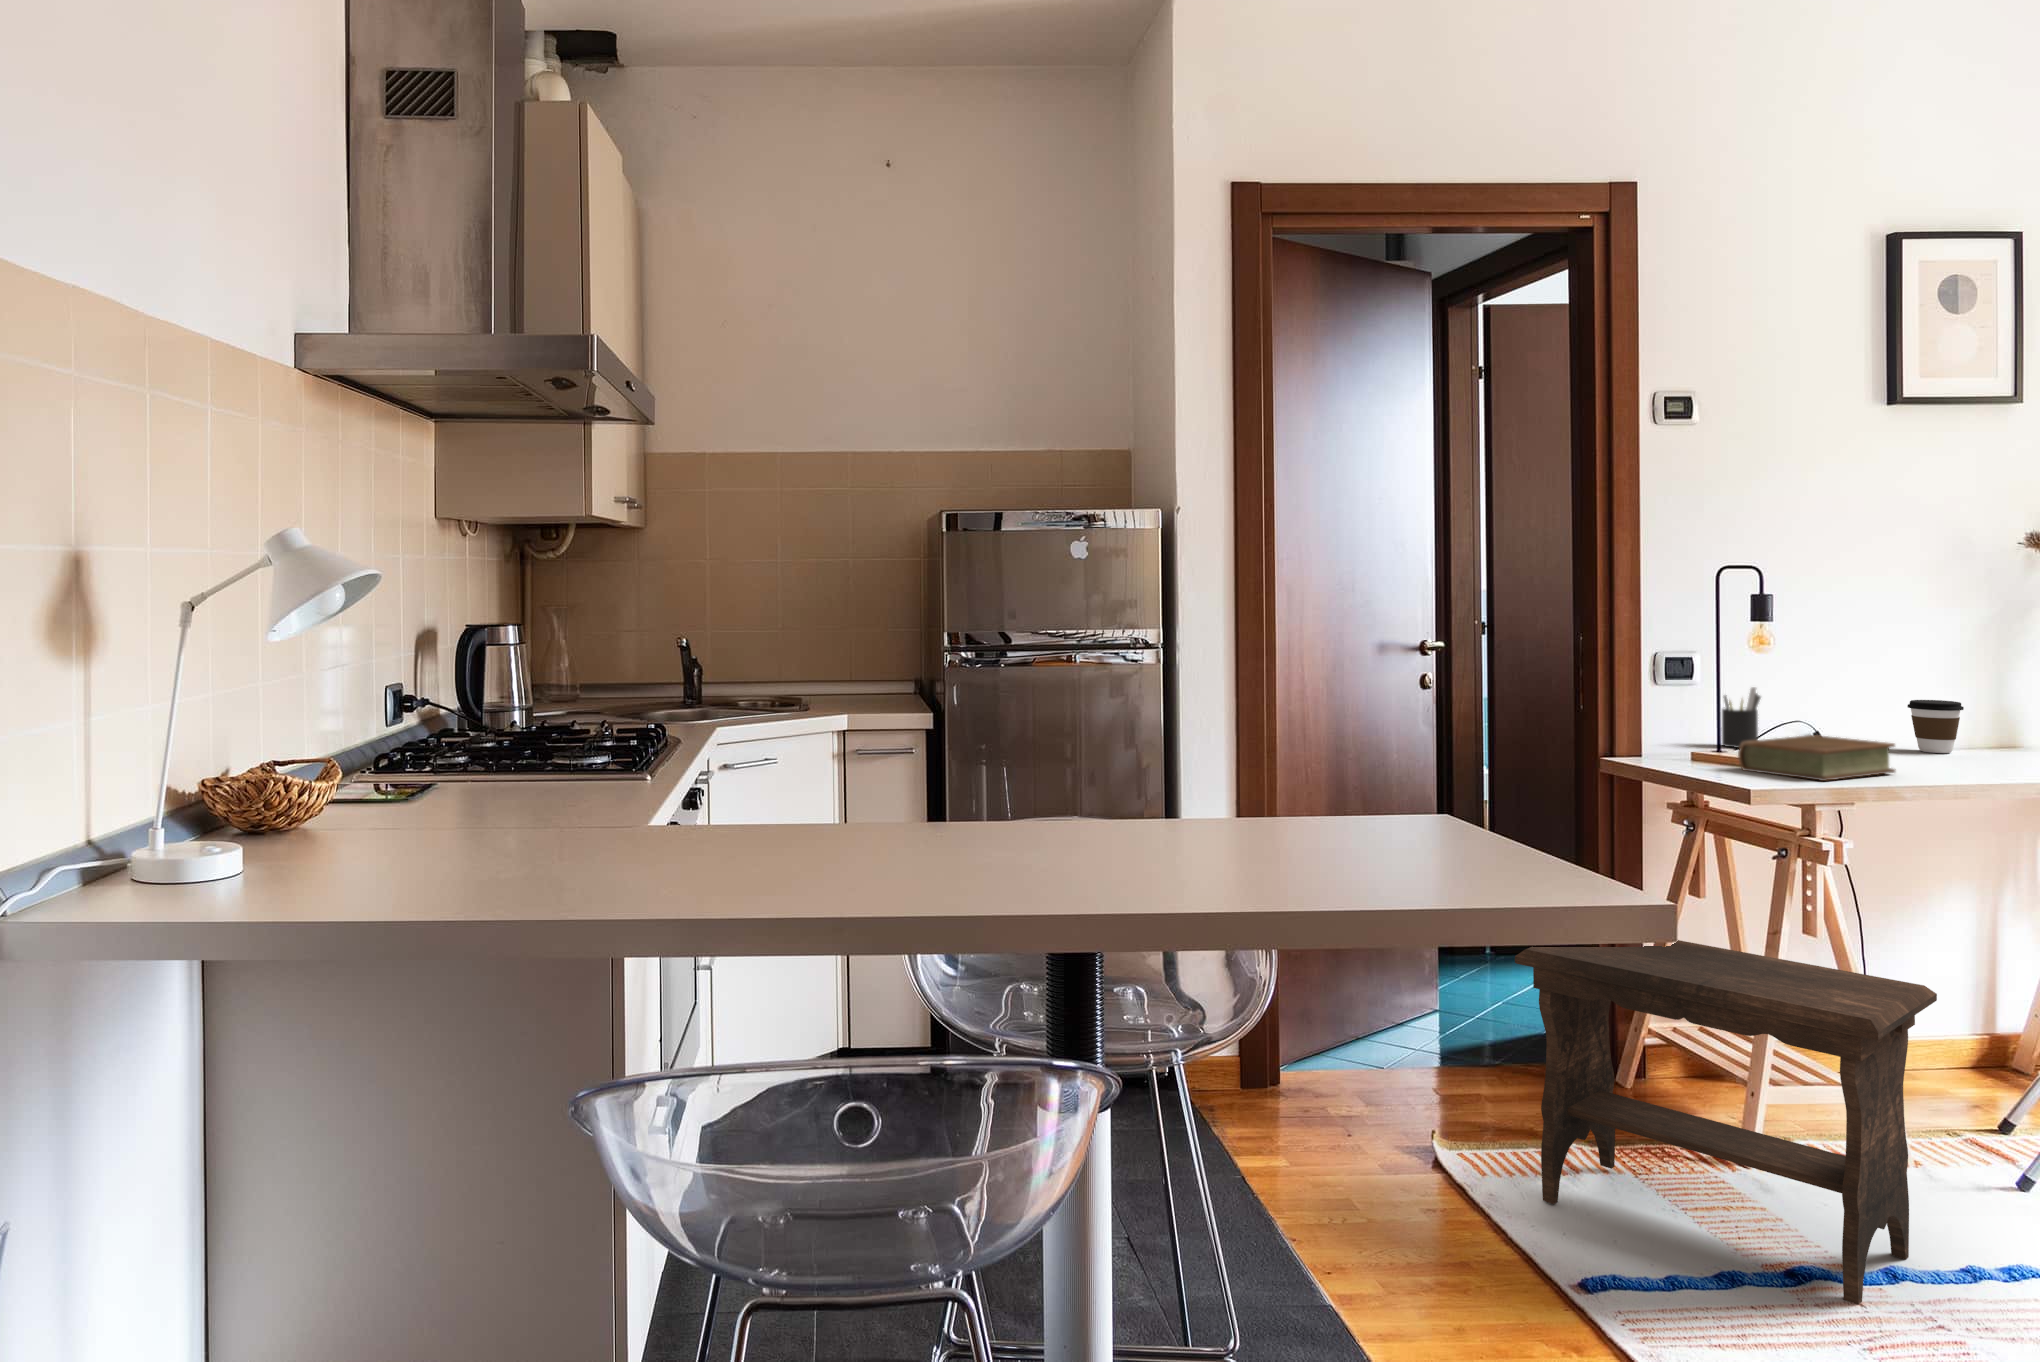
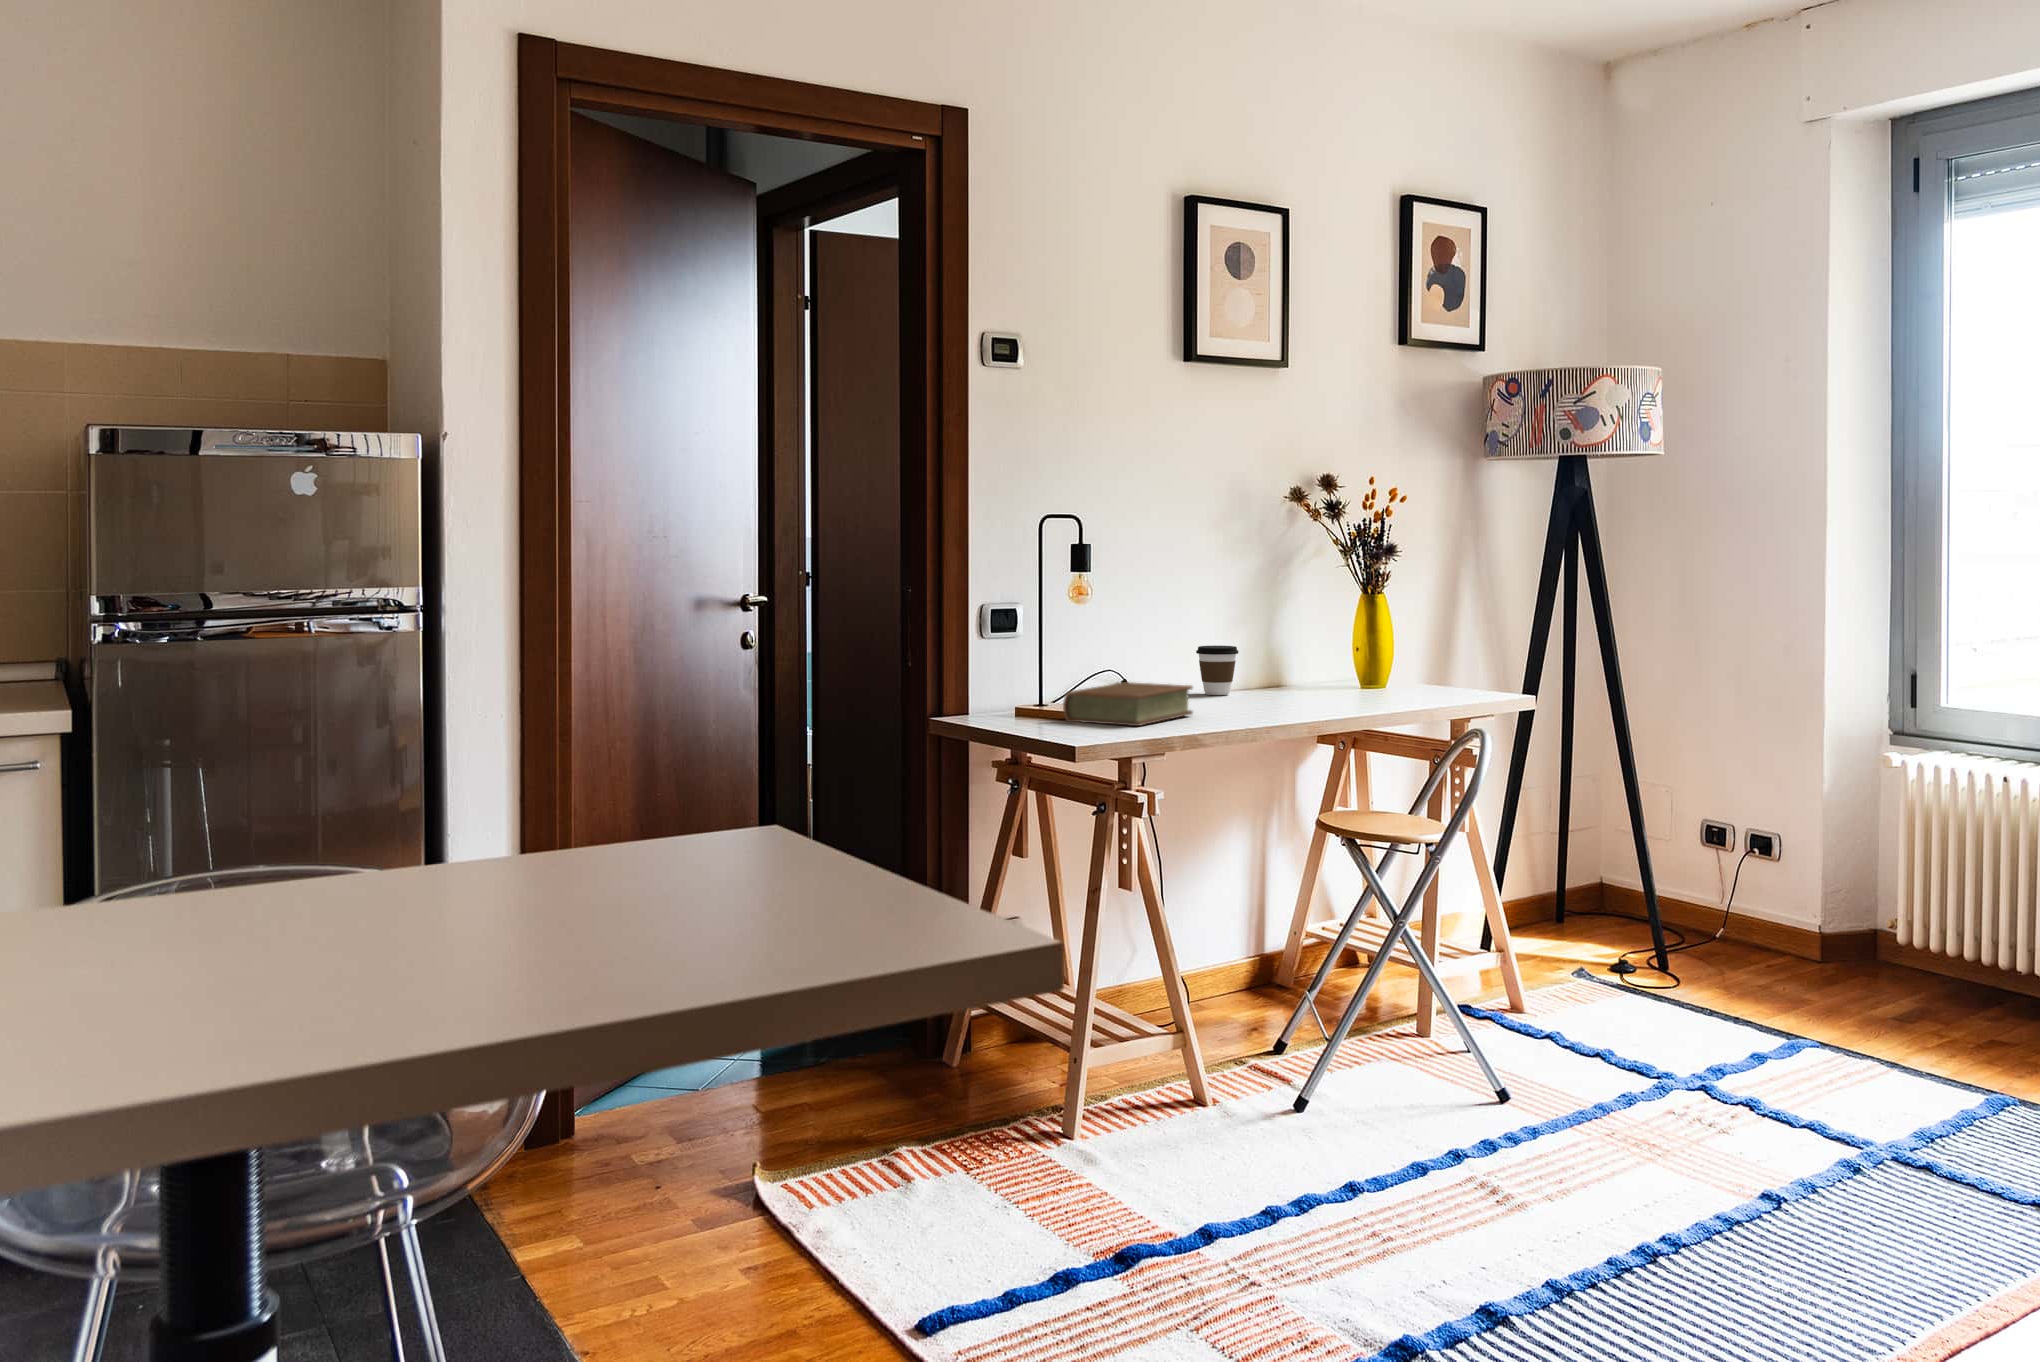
pen holder: present [1721,687,1761,748] -> none [1044,638,1079,700]
footstool: present [1515,940,1937,1305] -> none [847,903,1237,1266]

